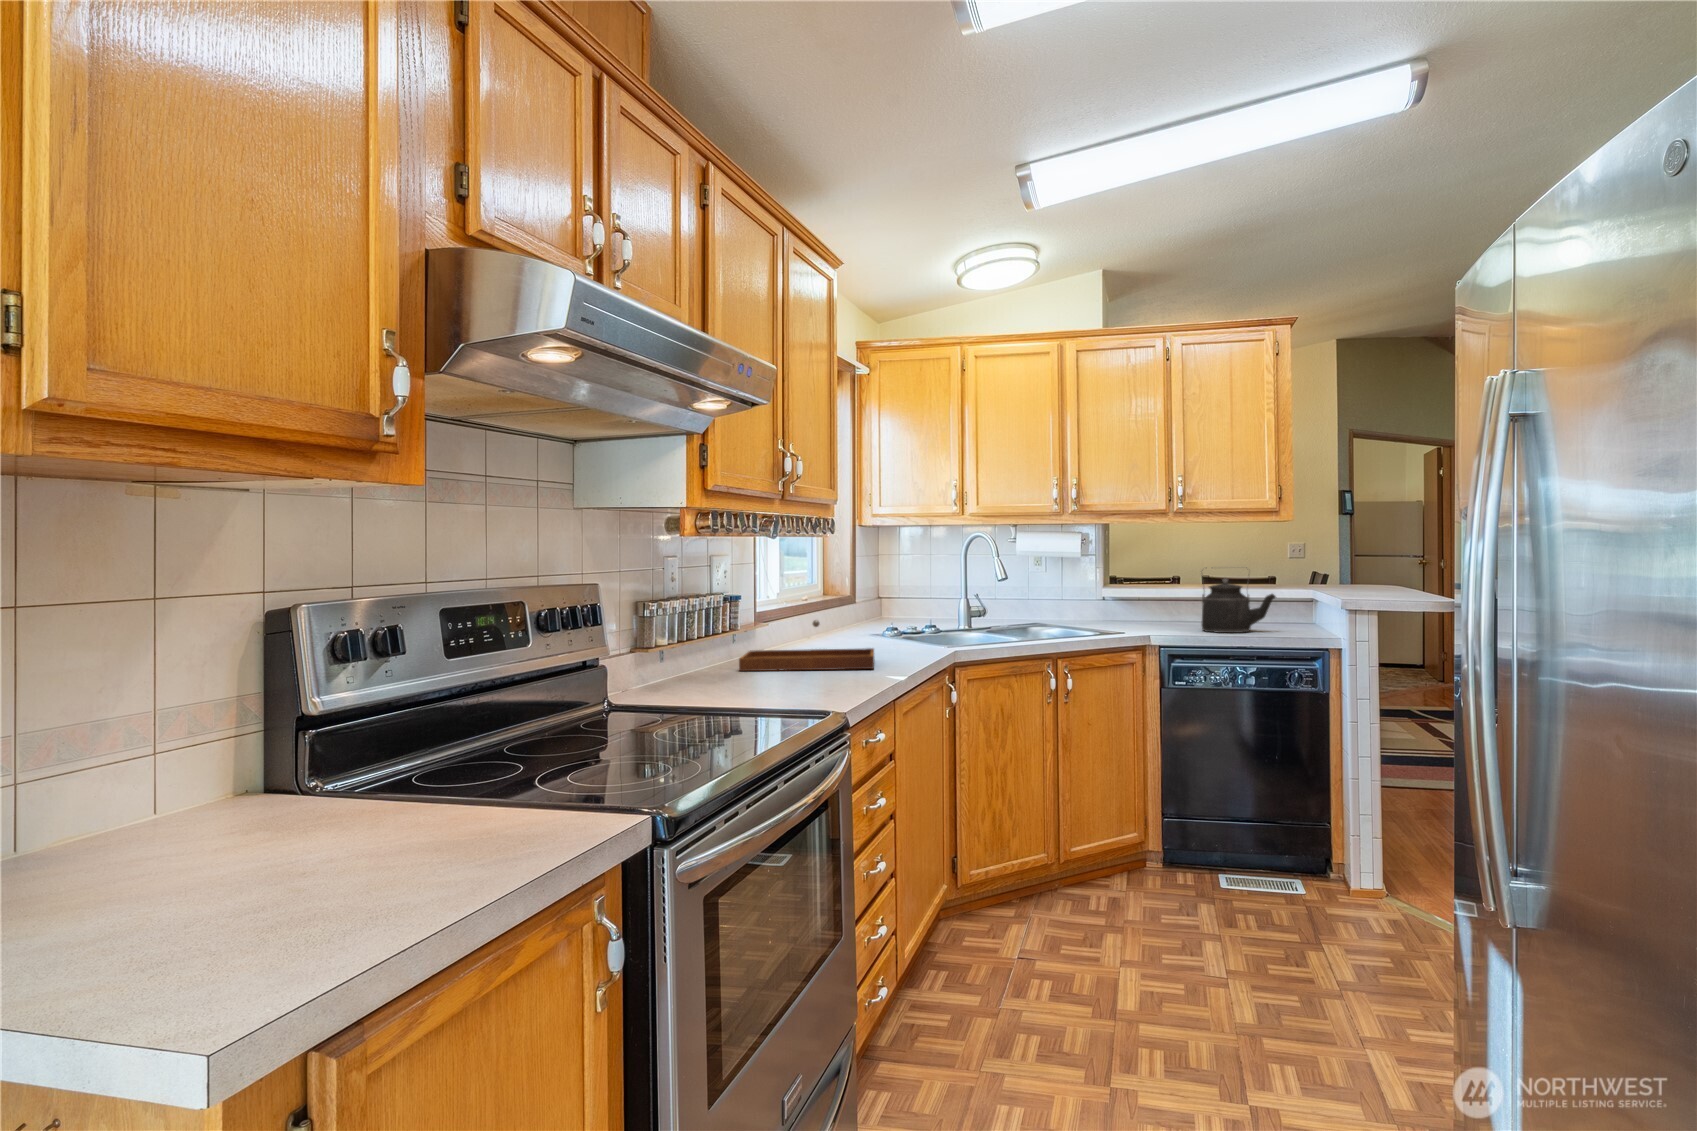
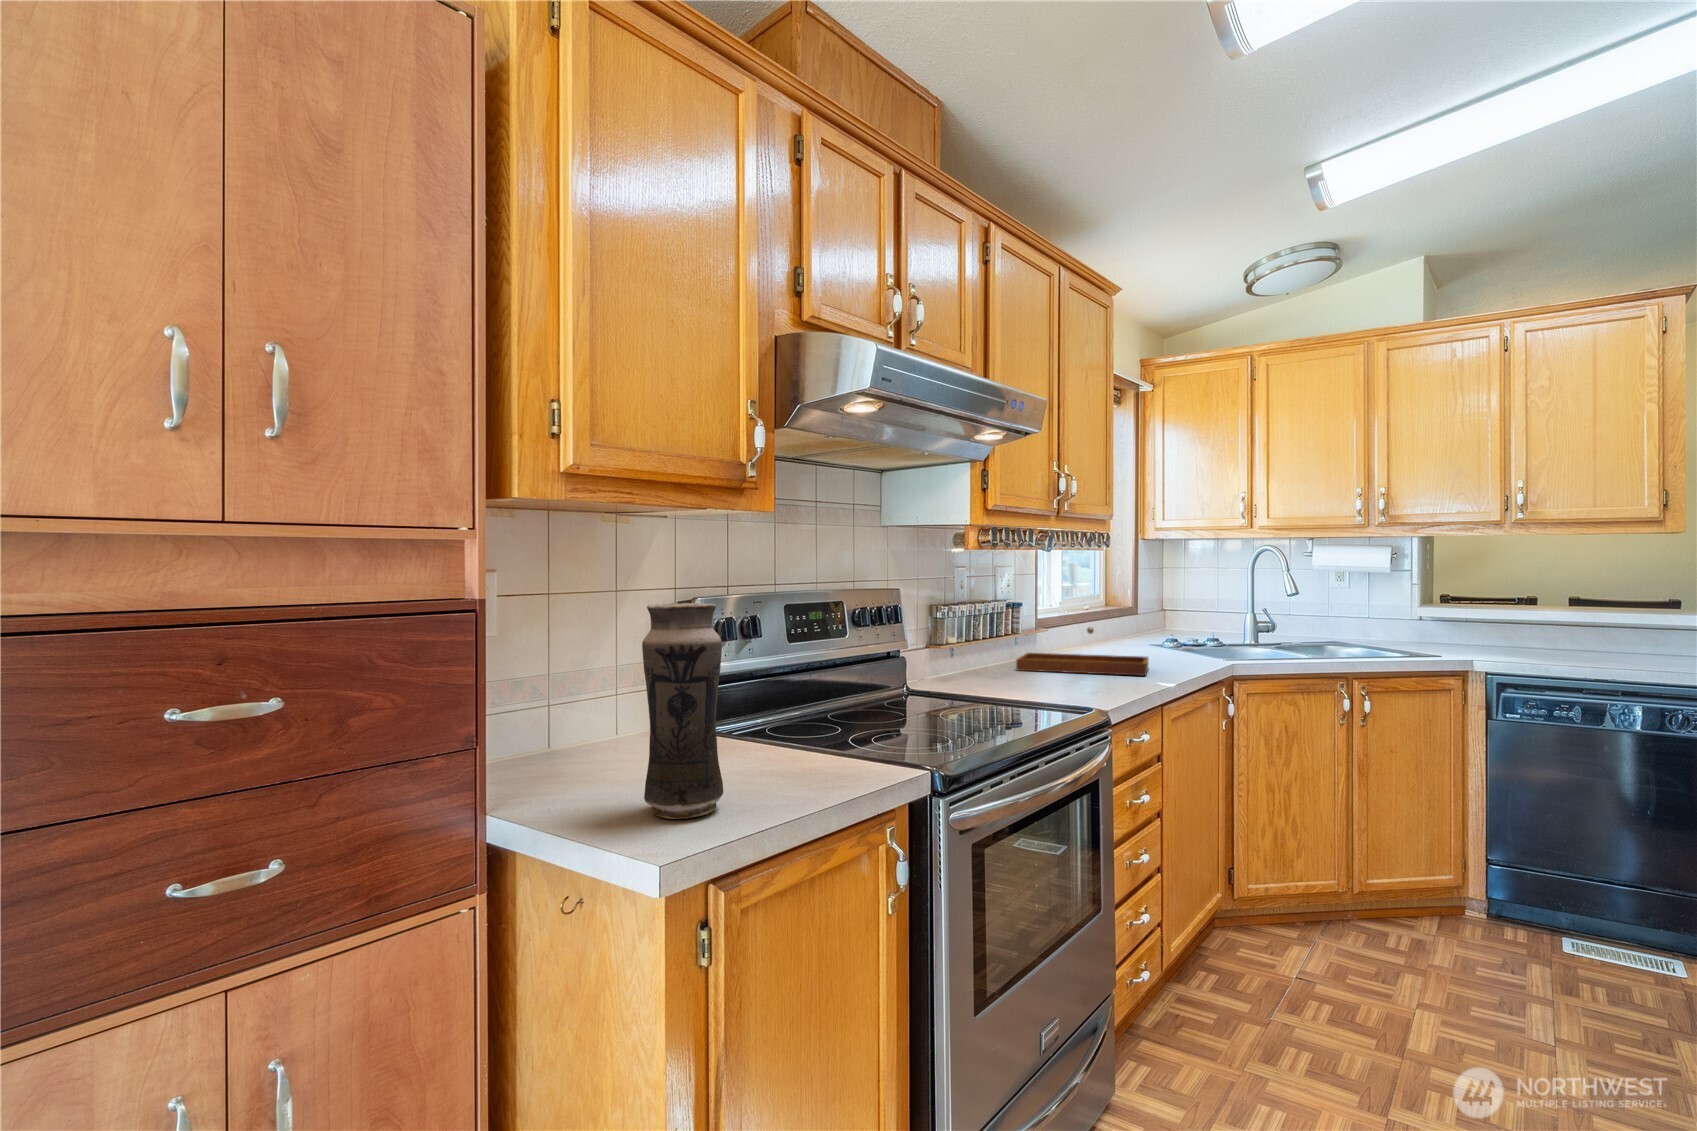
kettle: present [1201,567,1276,633] -> none [1550,587,1656,663]
vase: none [149,611,313,965] -> present [642,603,723,819]

